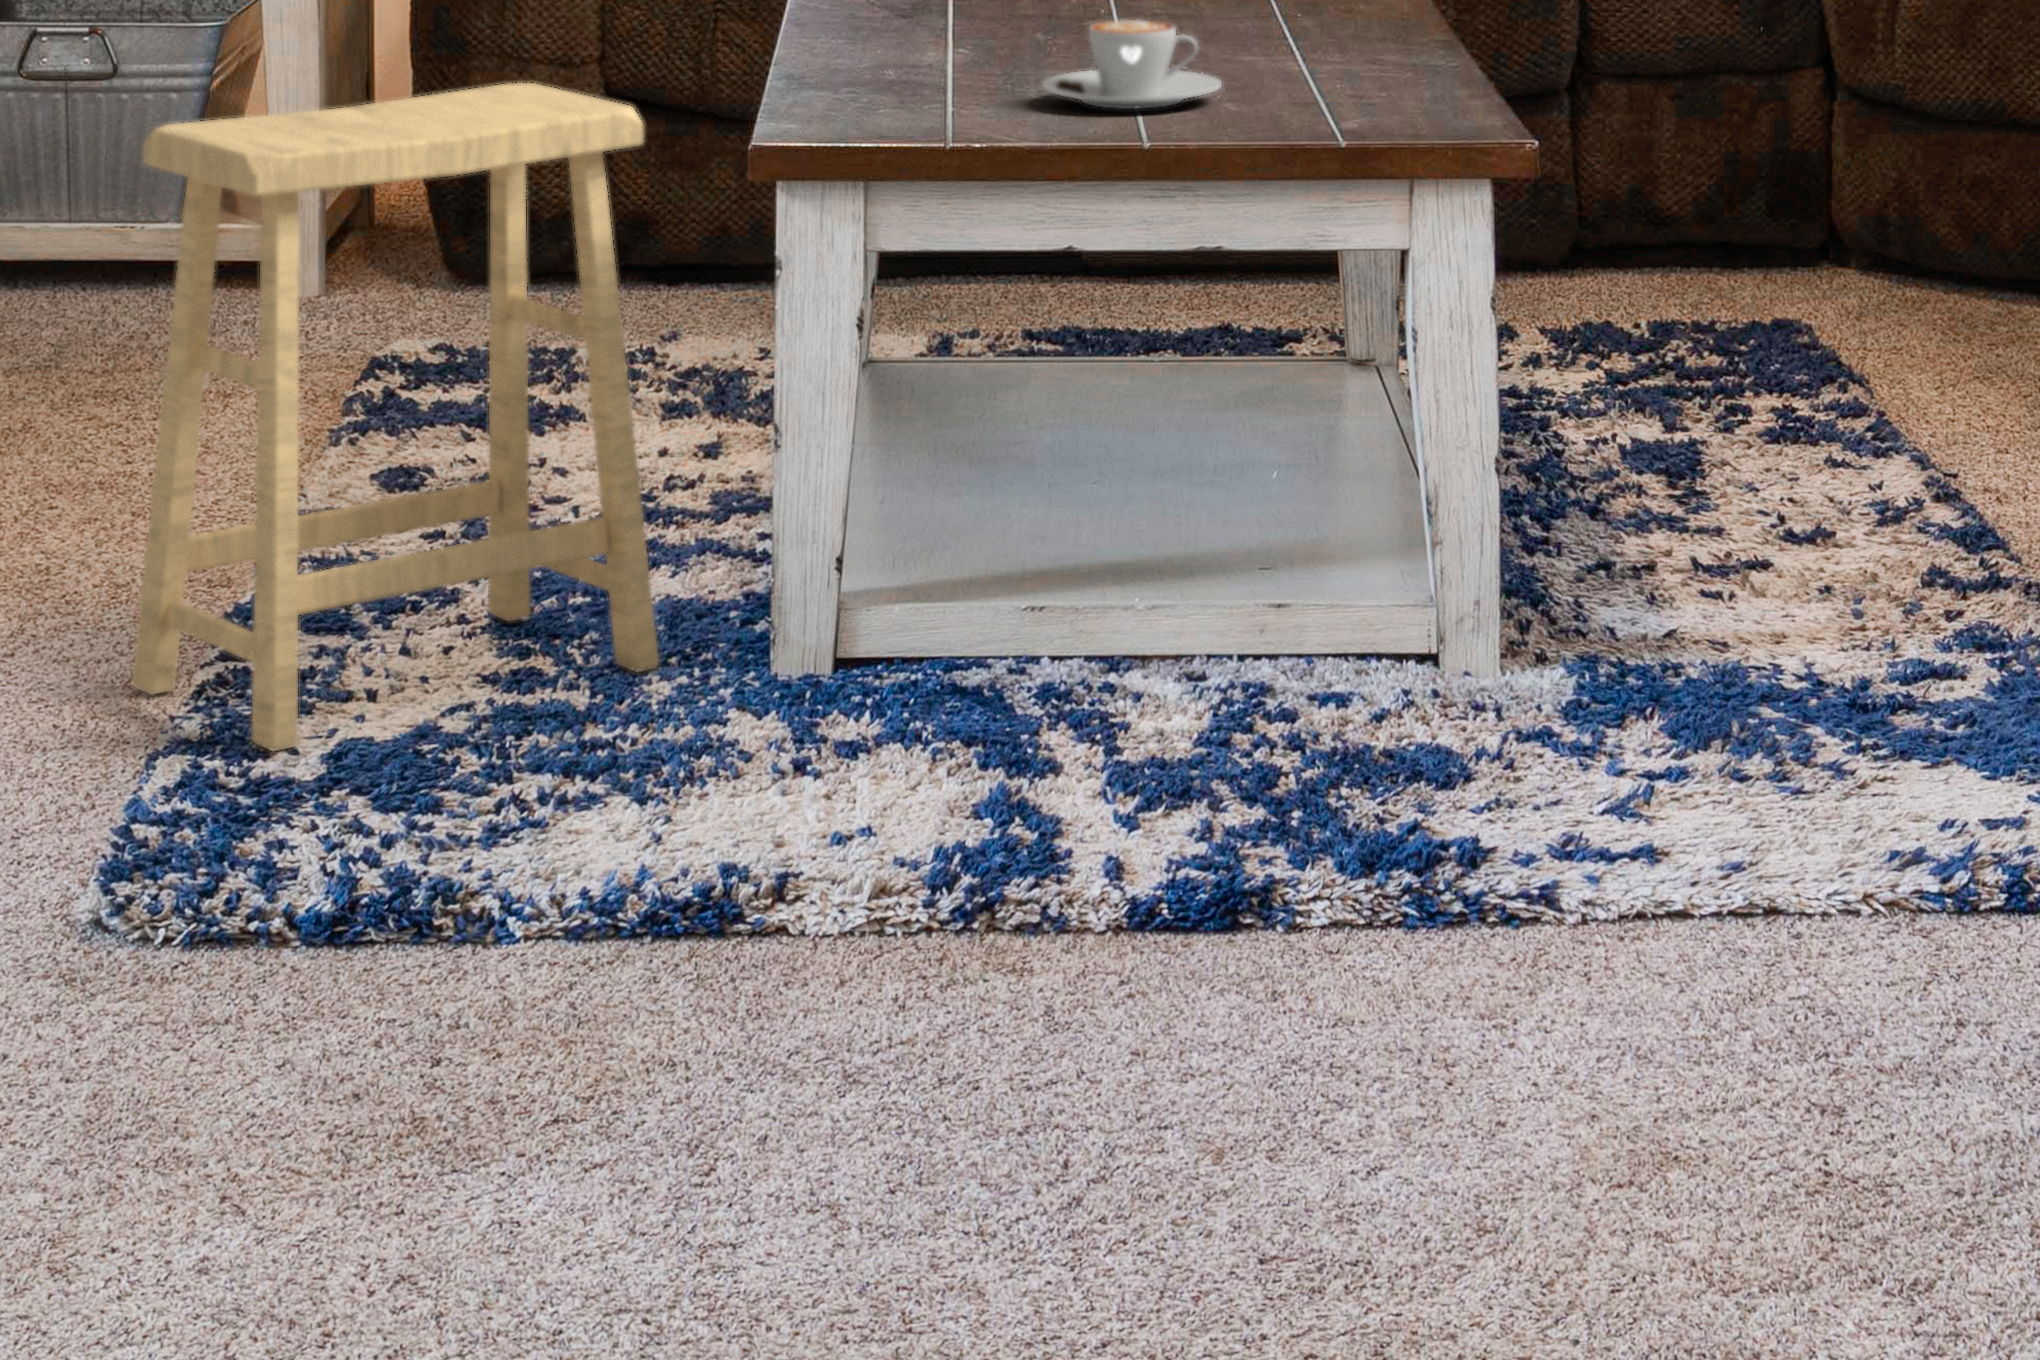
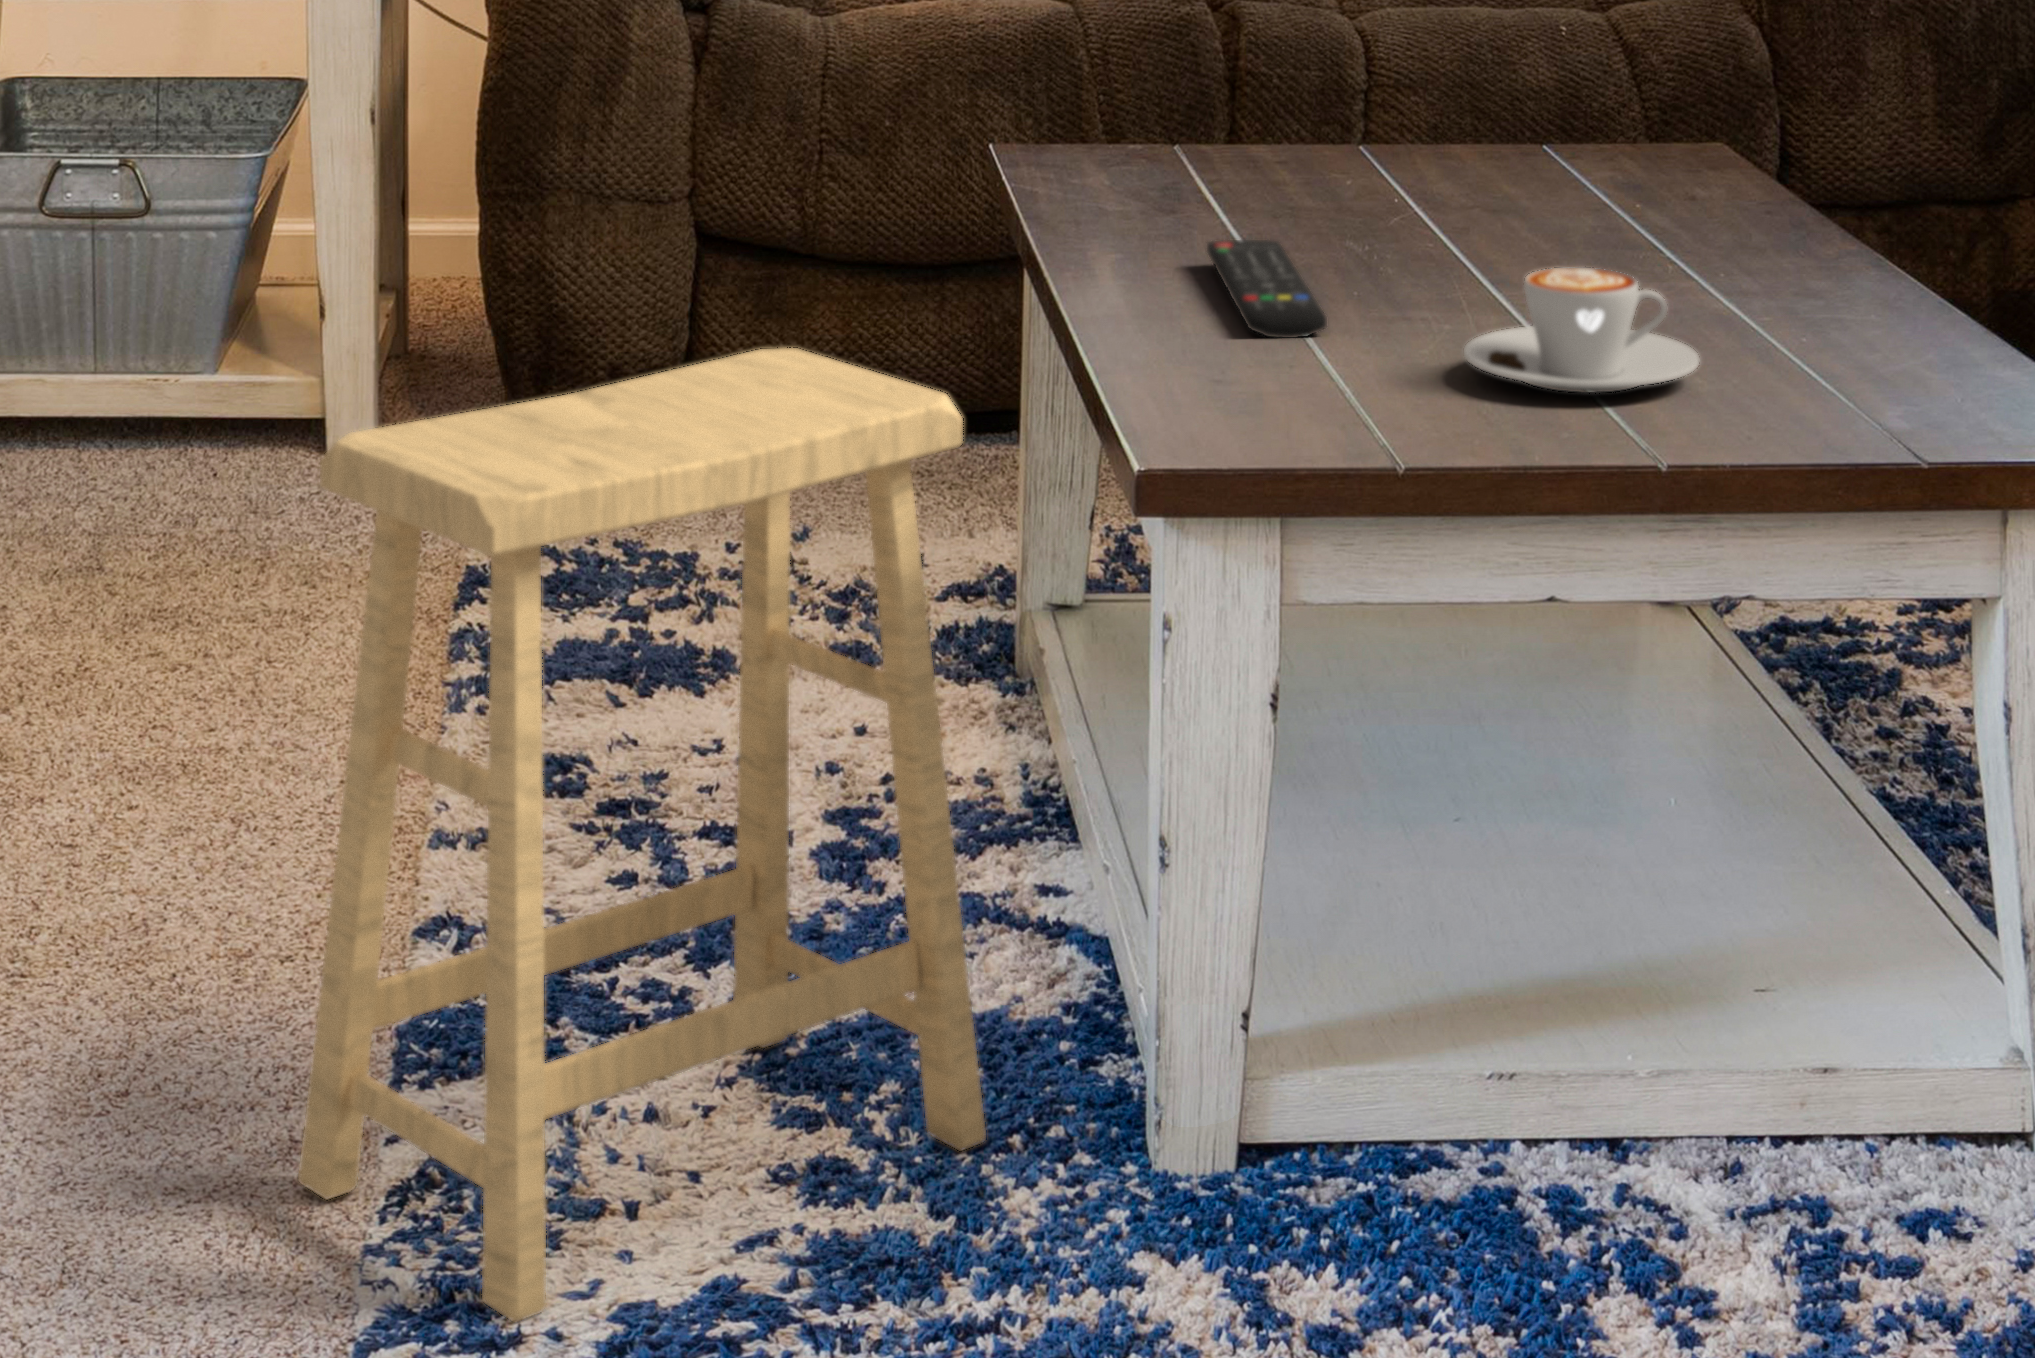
remote control: none [899,26,963,83] -> present [1207,240,1327,338]

